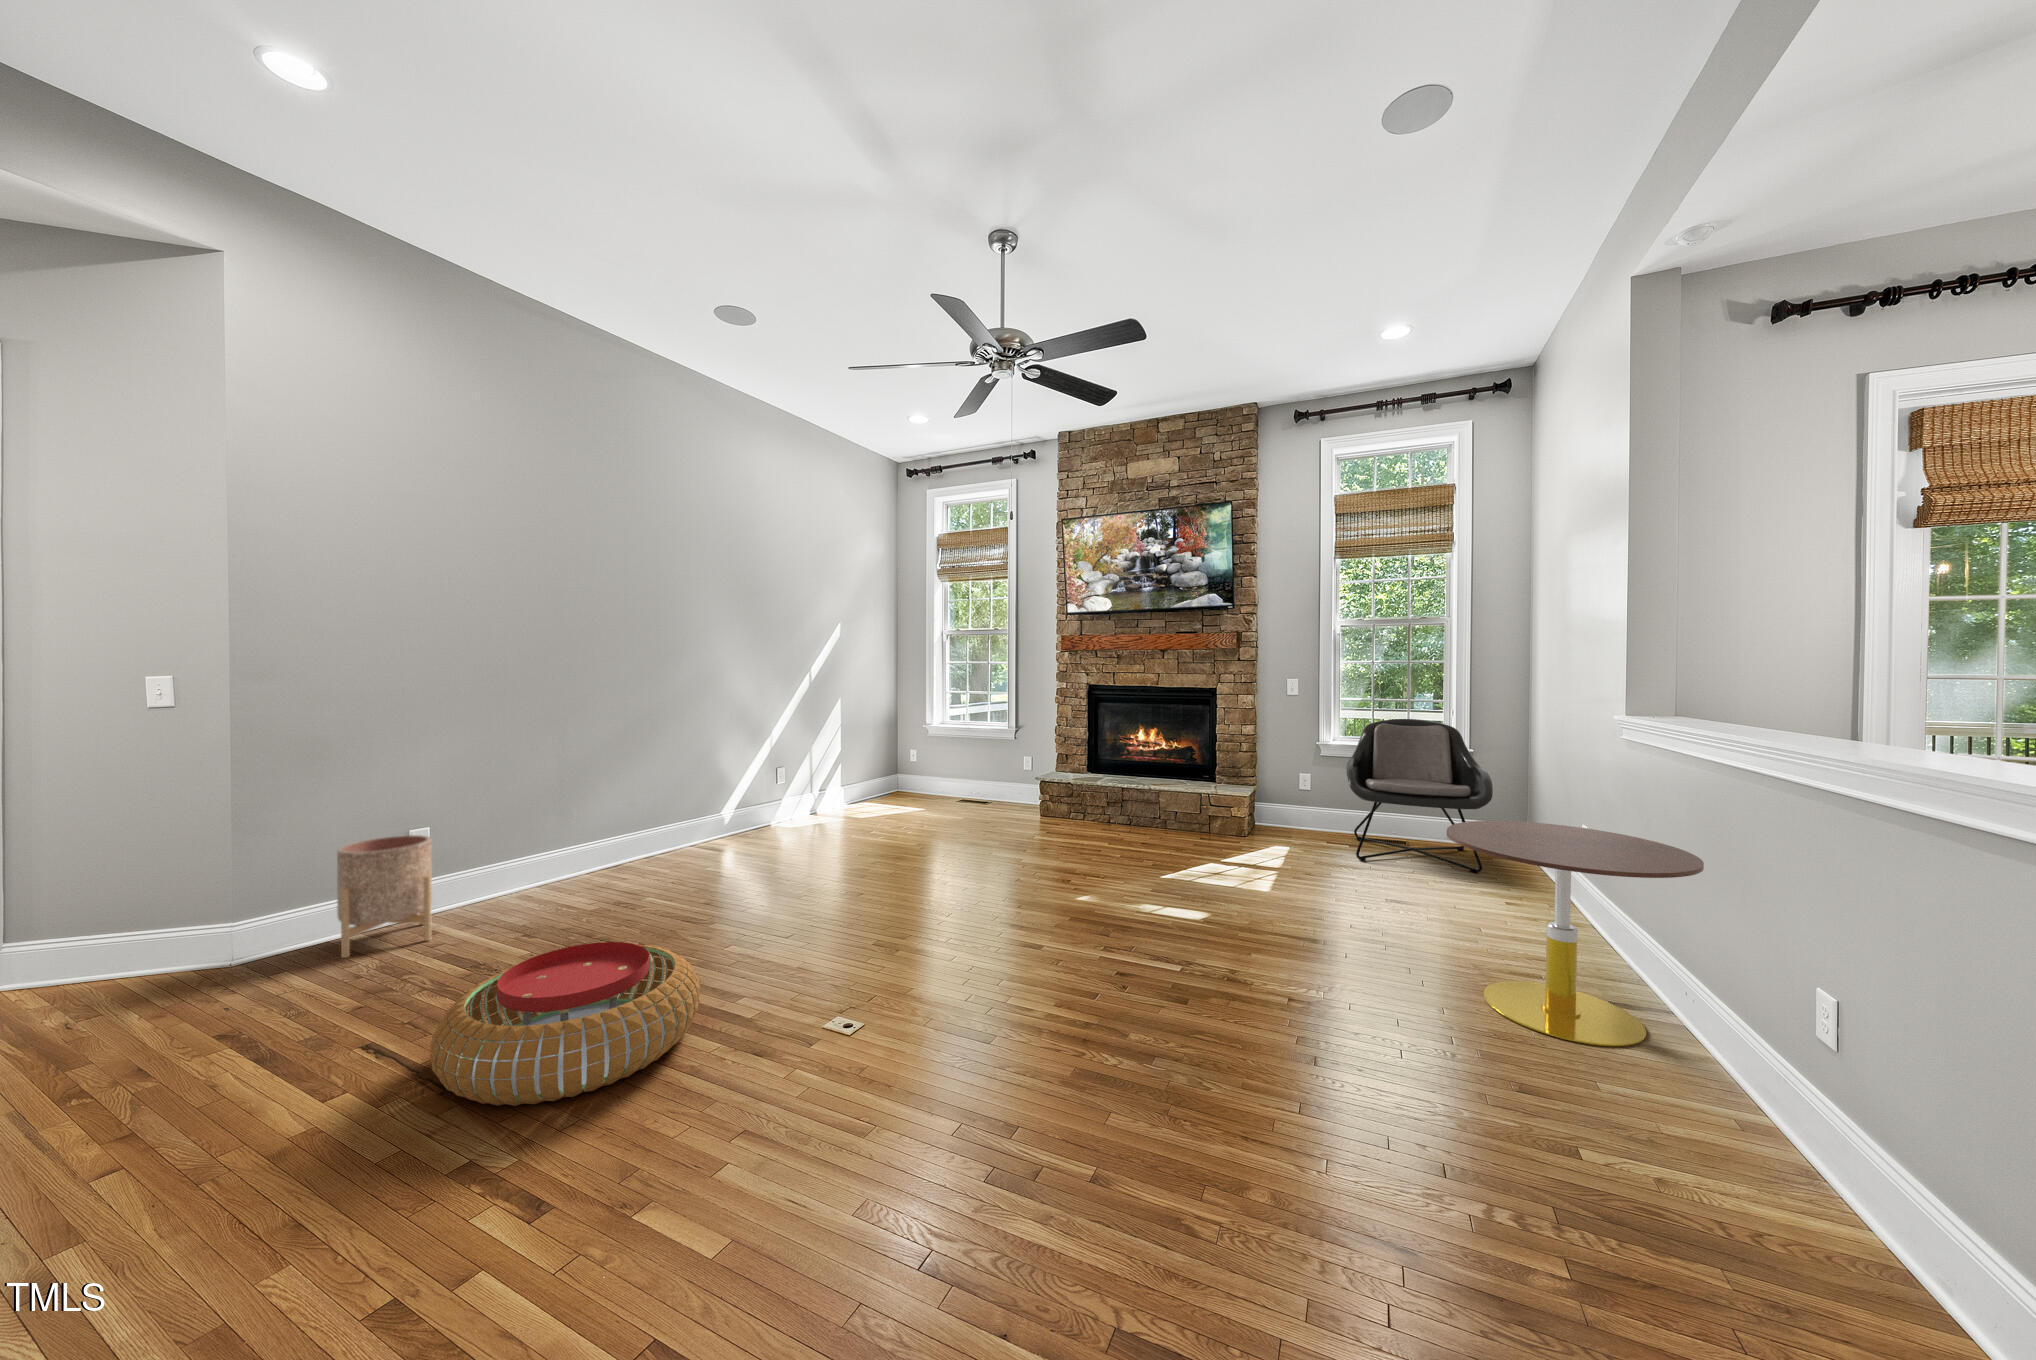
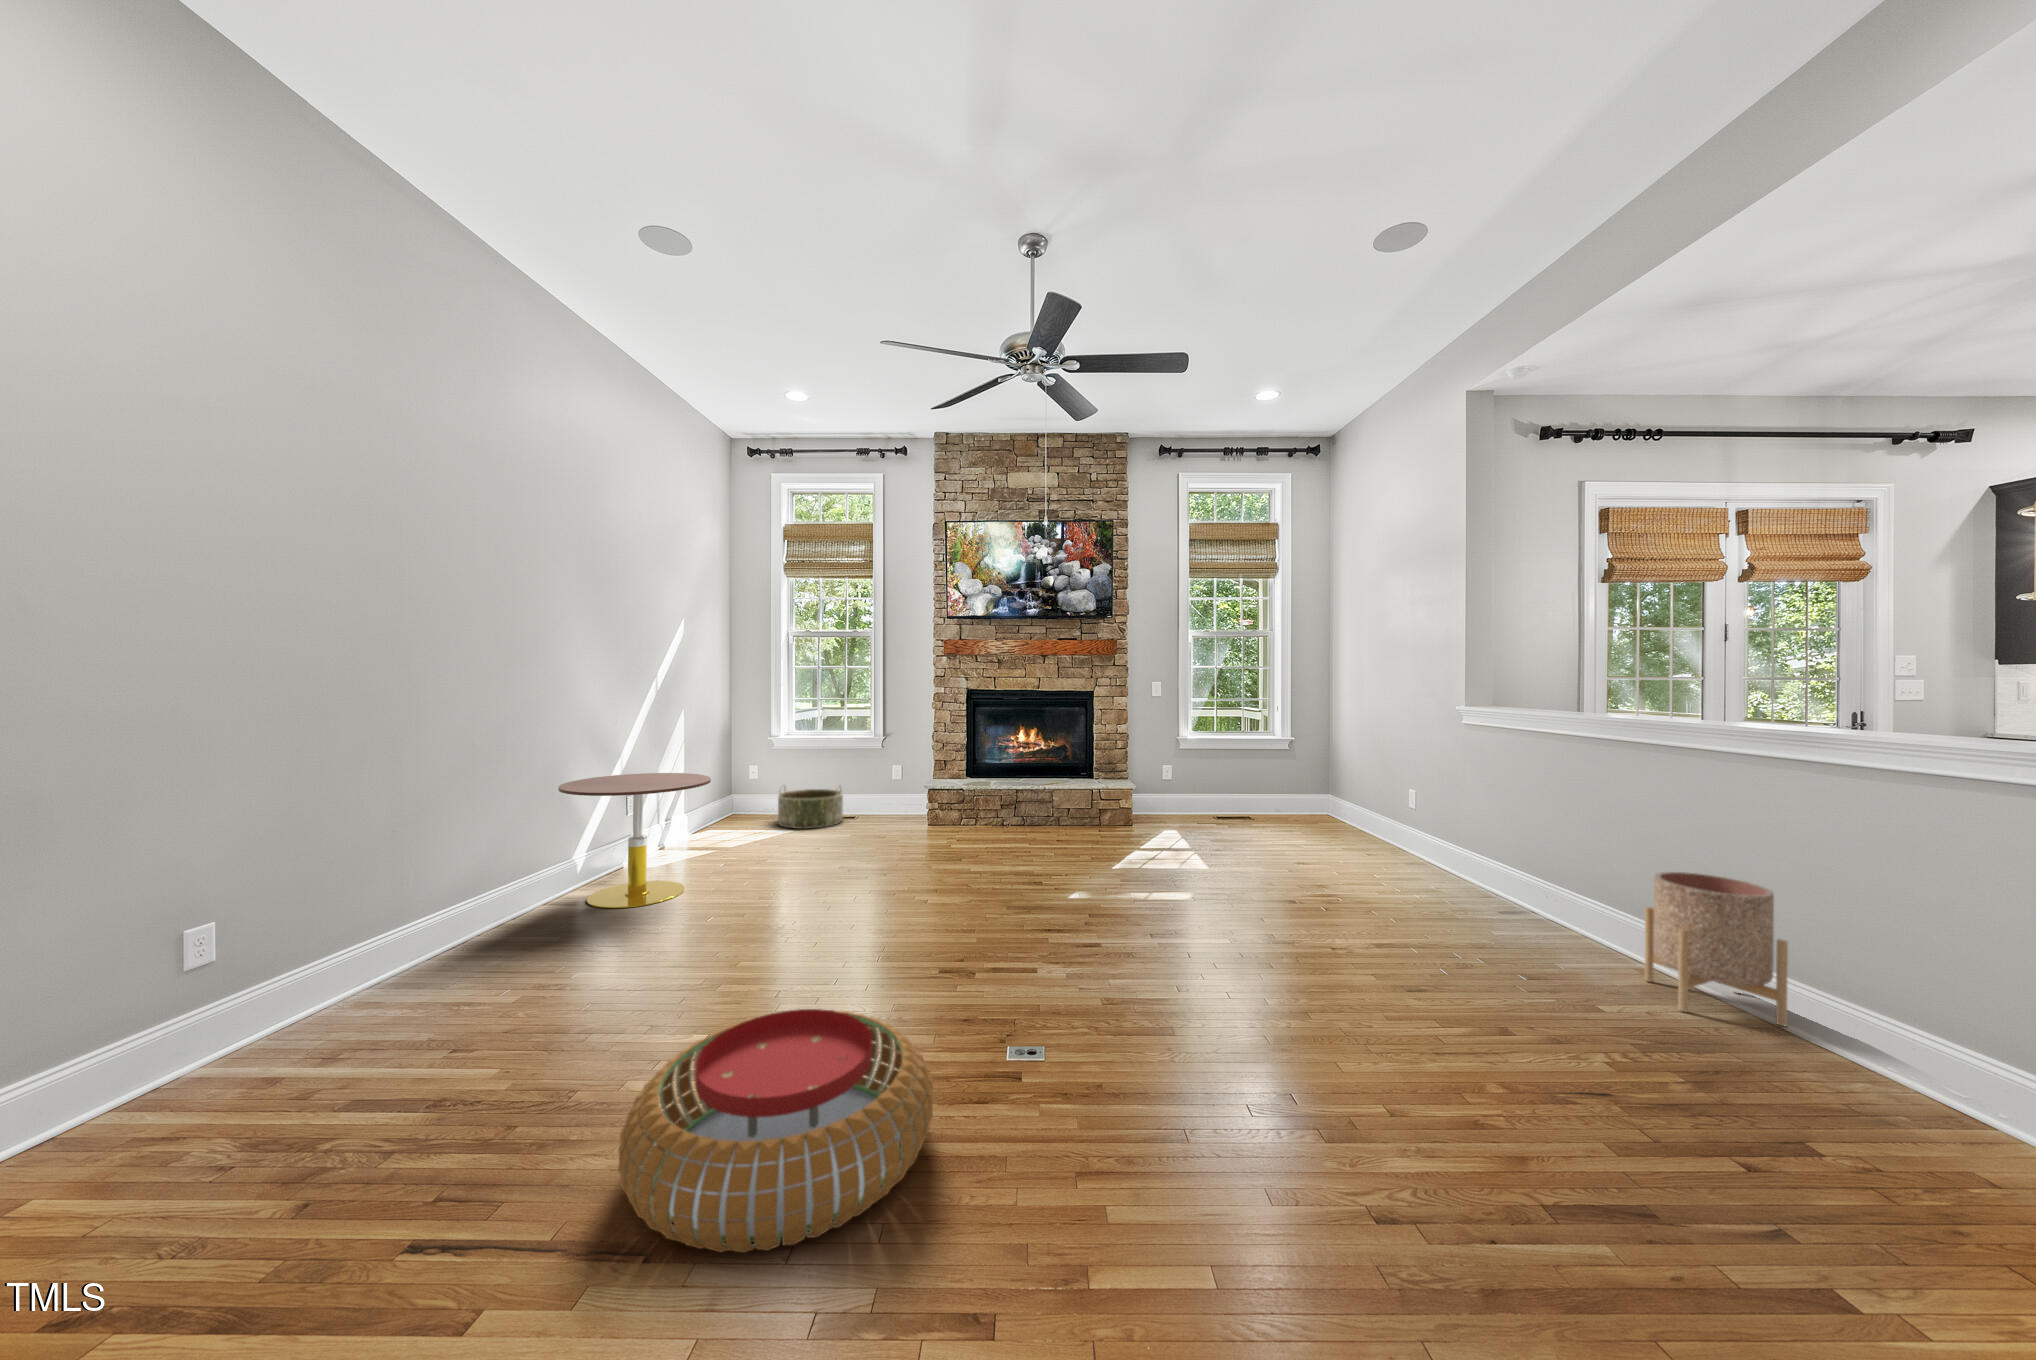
lounge chair: present [1346,719,1493,874] -> none [1212,714,1332,834]
basket: none [919,767,975,808] -> present [778,785,843,829]
side table: present [1447,821,1704,1047] -> present [558,773,711,908]
planter: present [337,835,432,958] -> present [1645,872,1788,1026]

